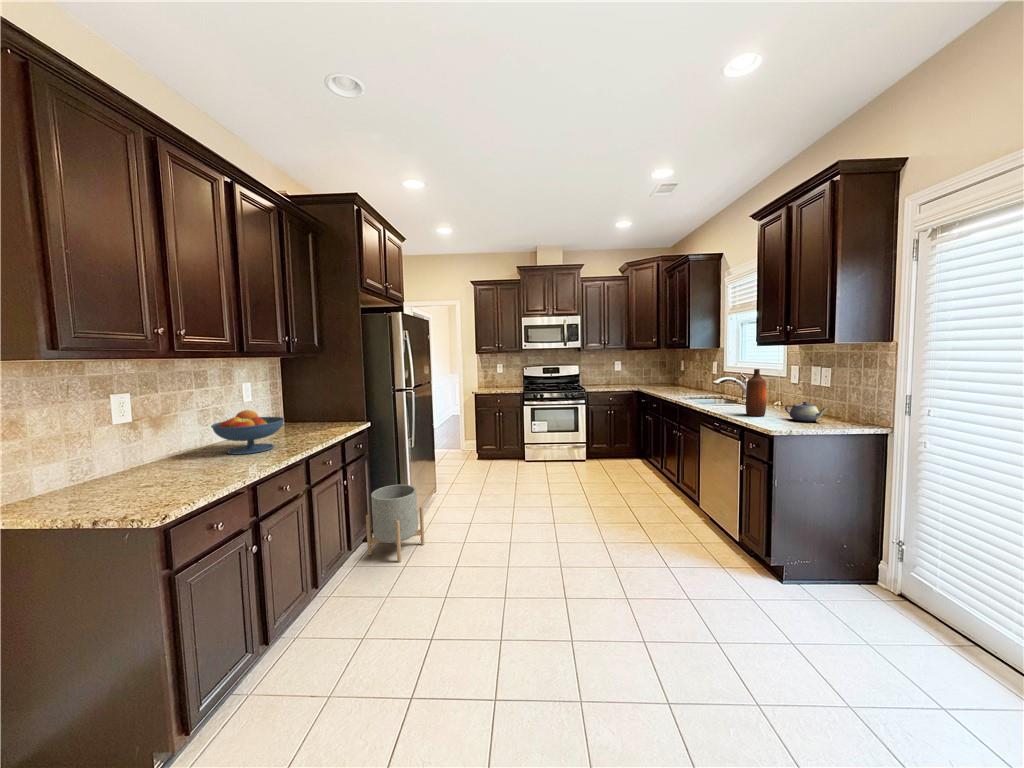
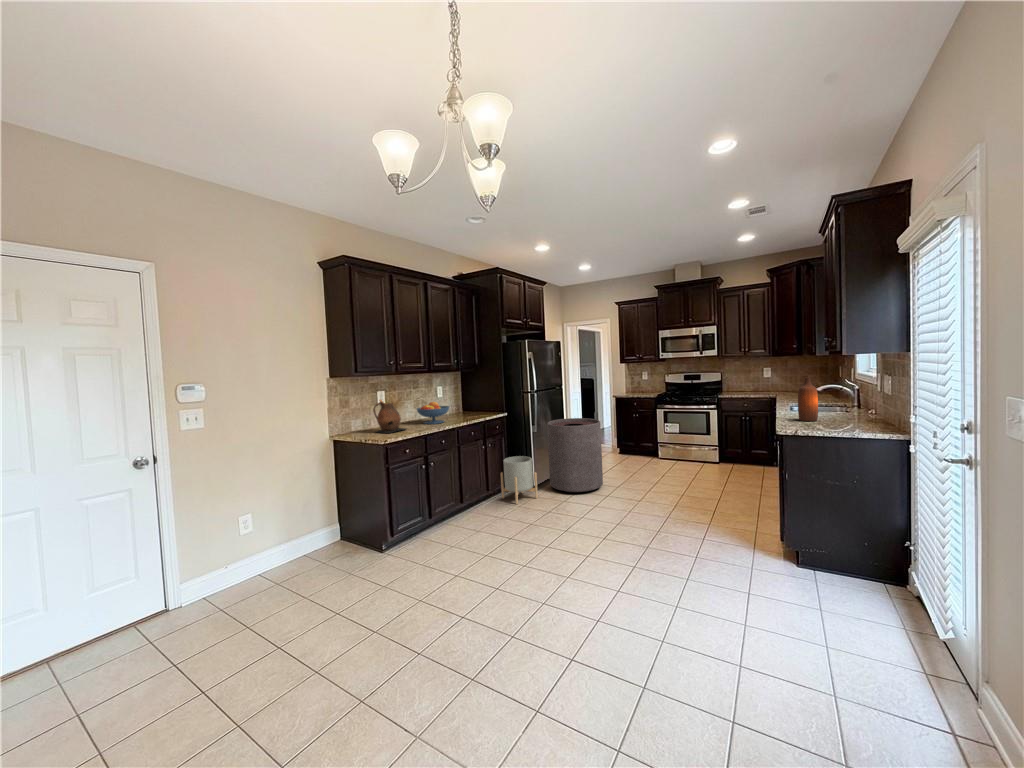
teapot: present [785,401,828,422] -> none [827,408,856,427]
ceramic pitcher: none [103,413,201,491] -> present [373,400,406,433]
trash can: none [425,422,499,525] -> present [547,418,603,492]

